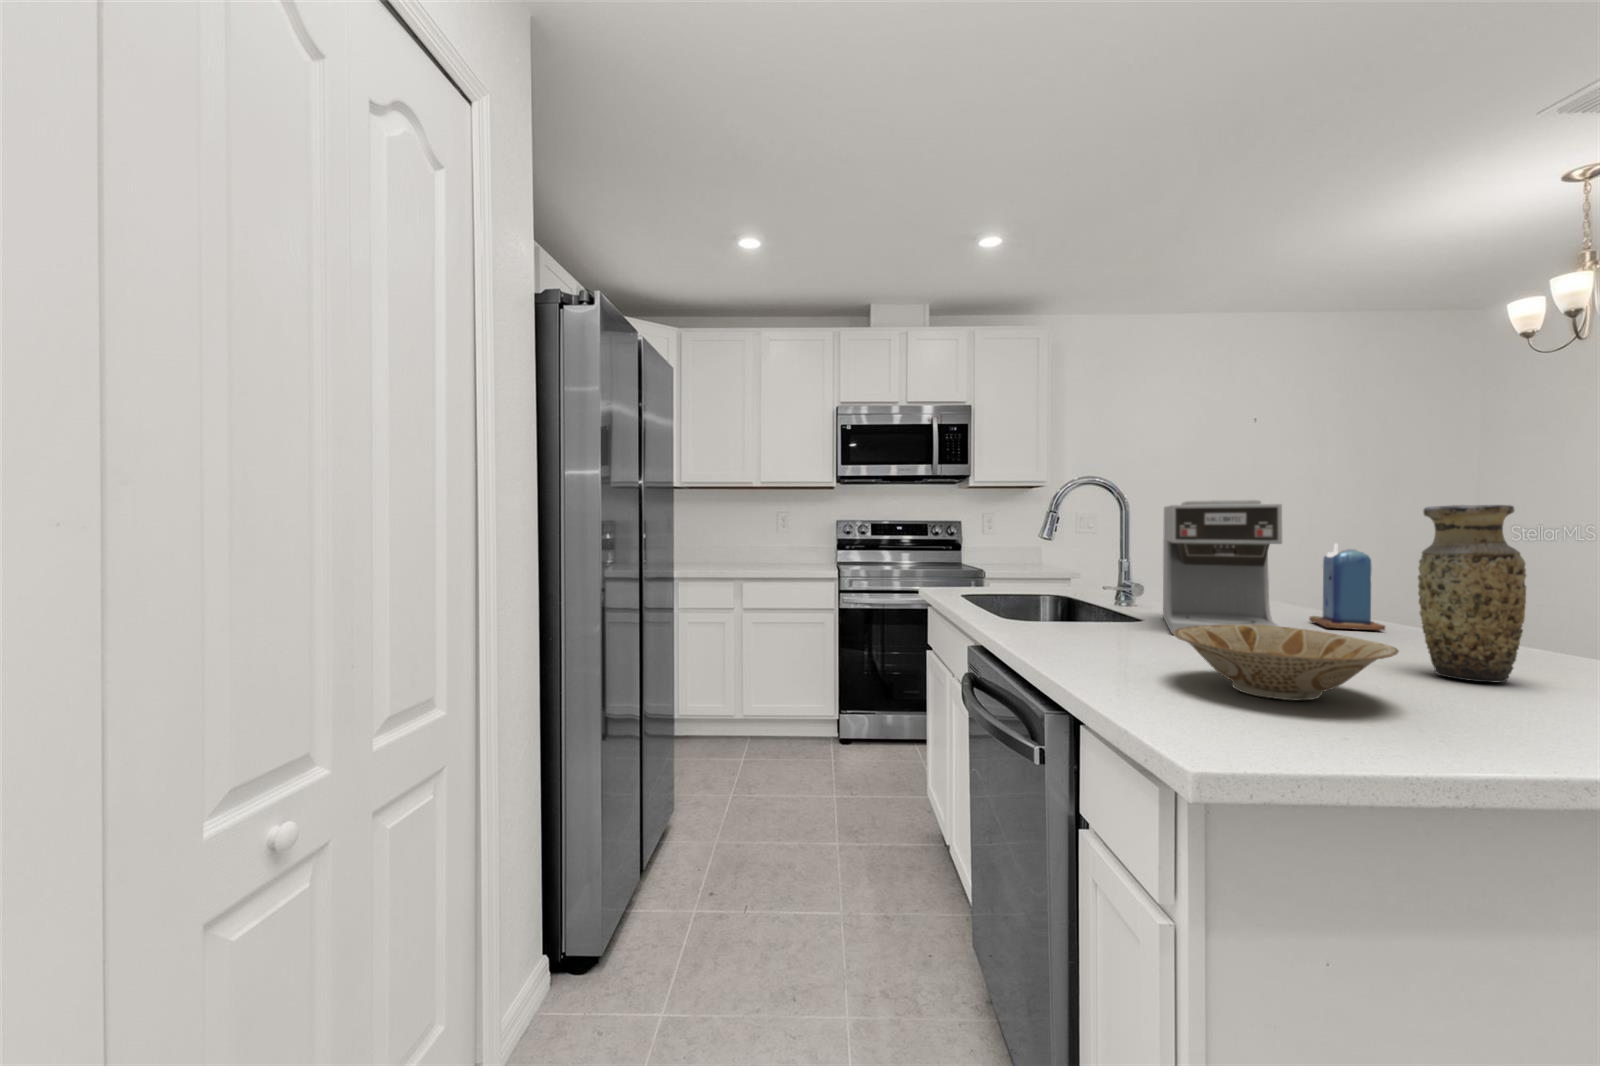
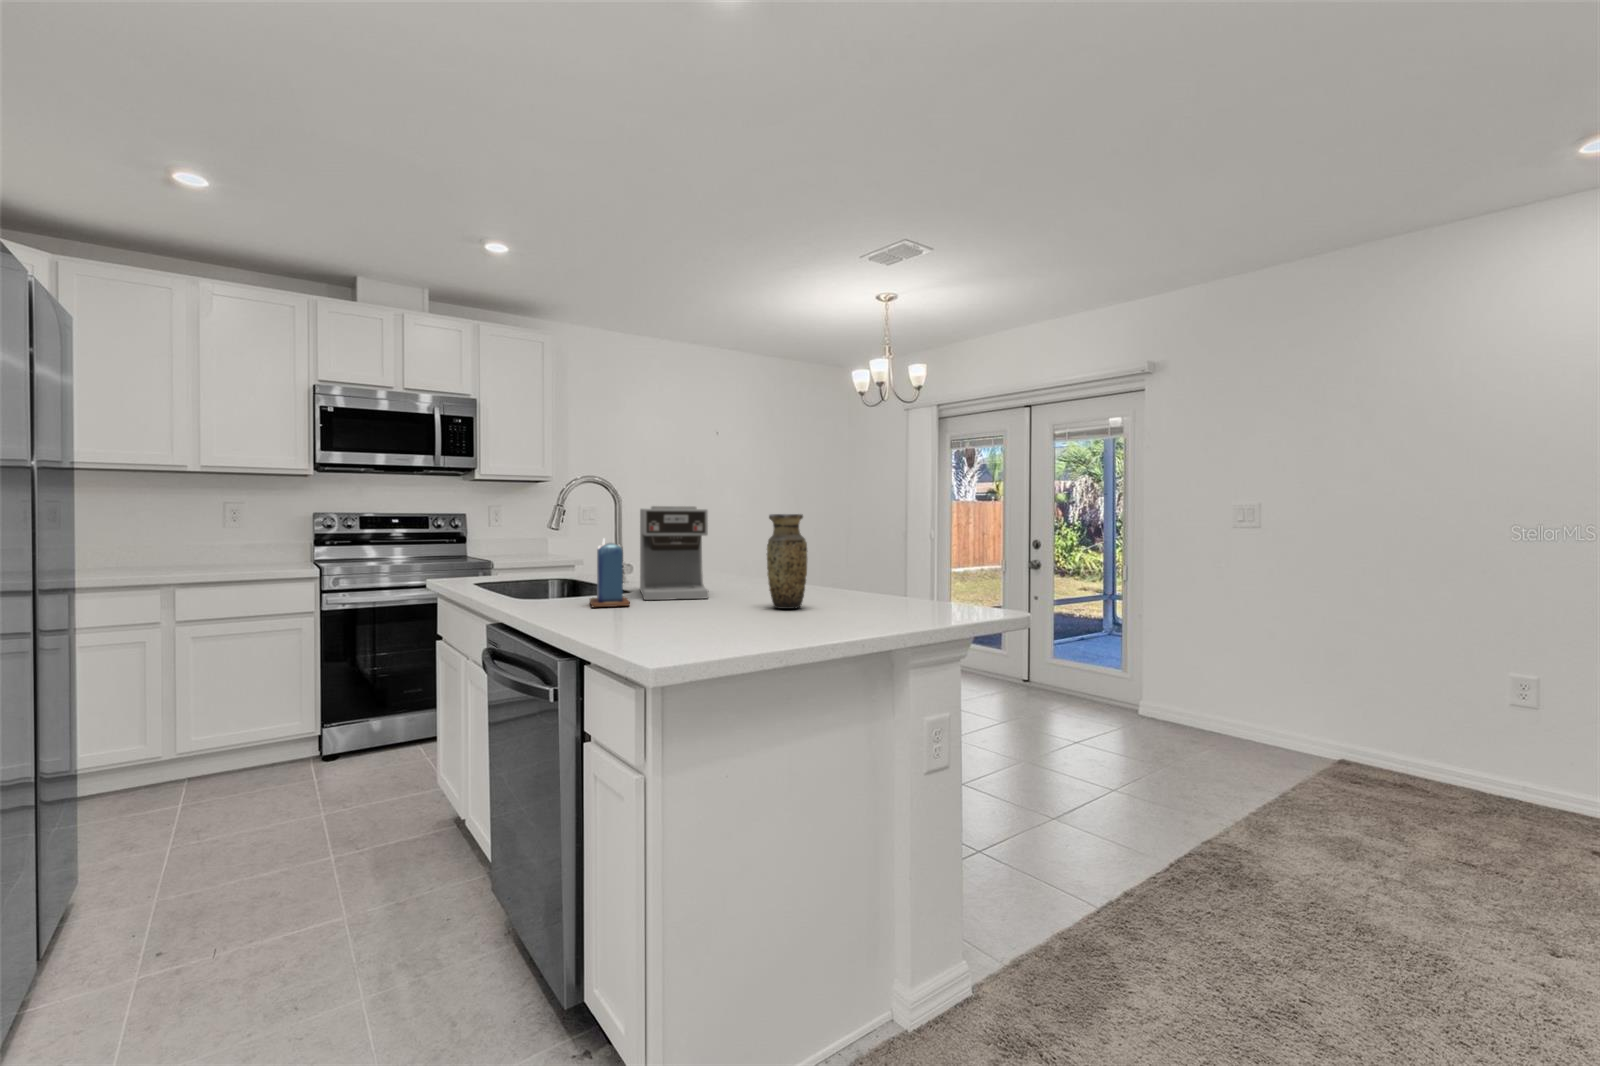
candle: present [1309,544,1385,630] -> present [589,539,630,607]
bowl: present [1173,625,1399,700] -> none [641,587,750,629]

